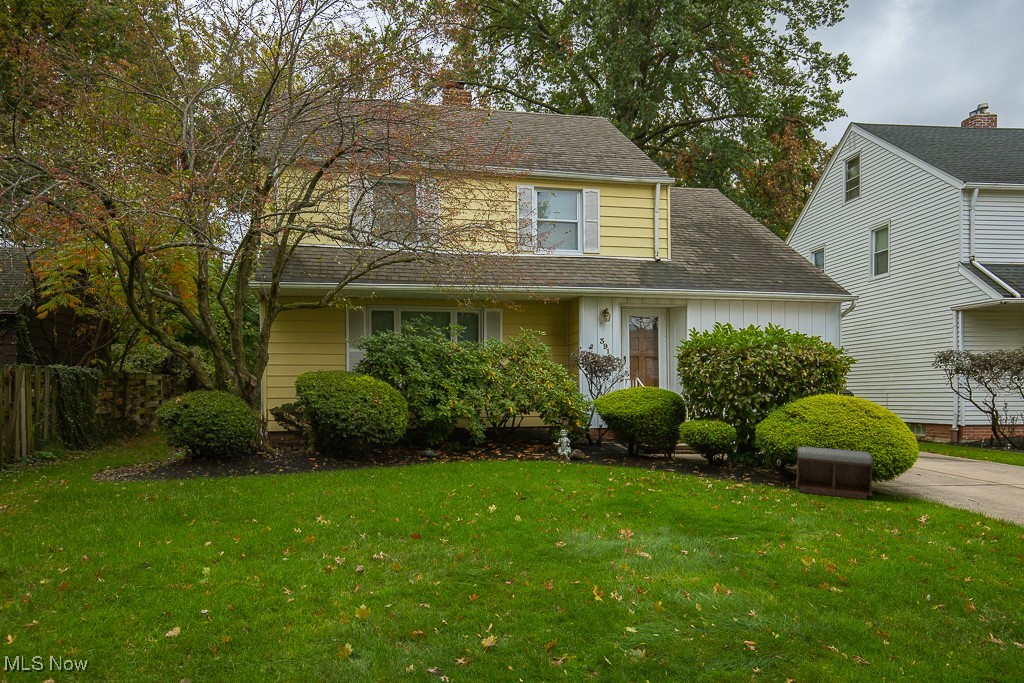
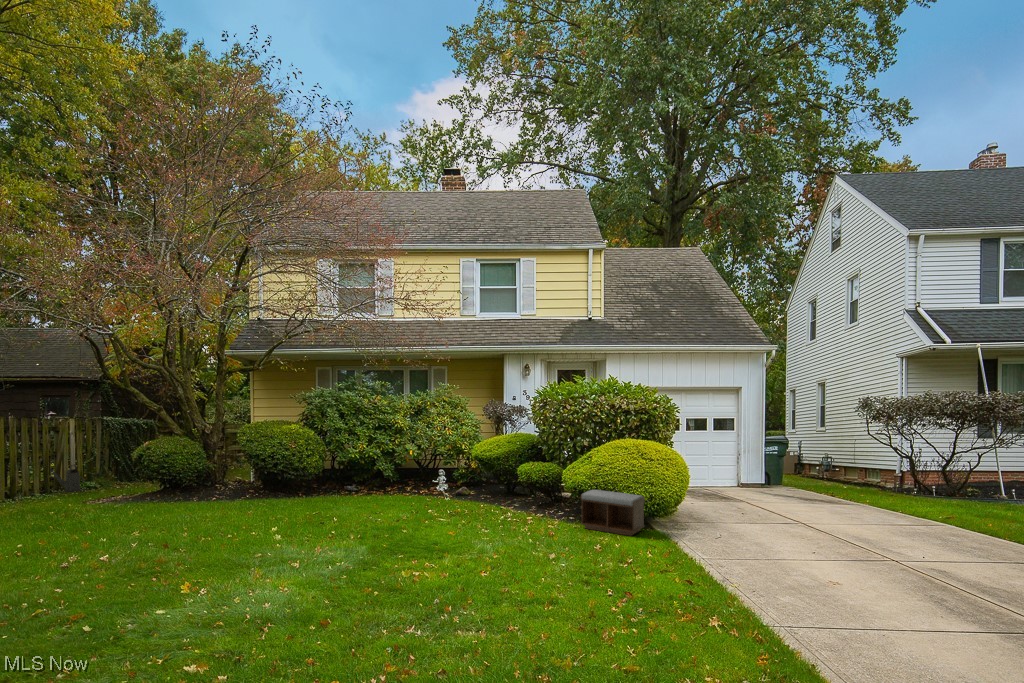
watering can: none [16,430,65,466] -> present [51,465,84,492]

